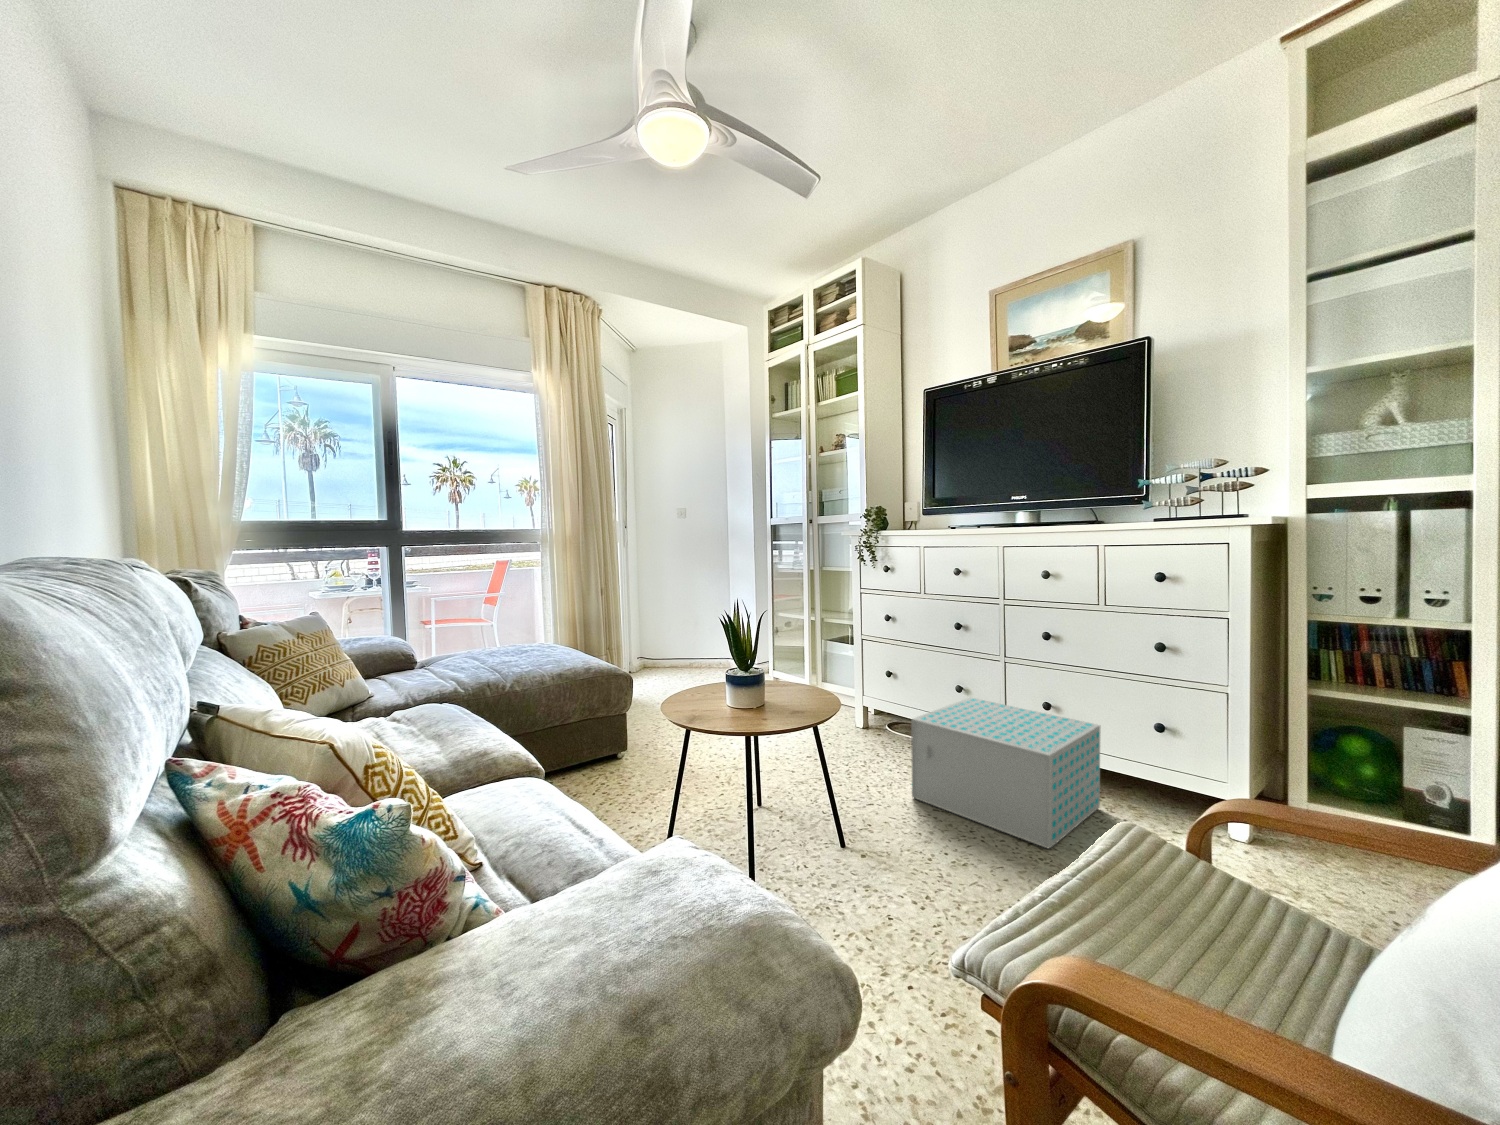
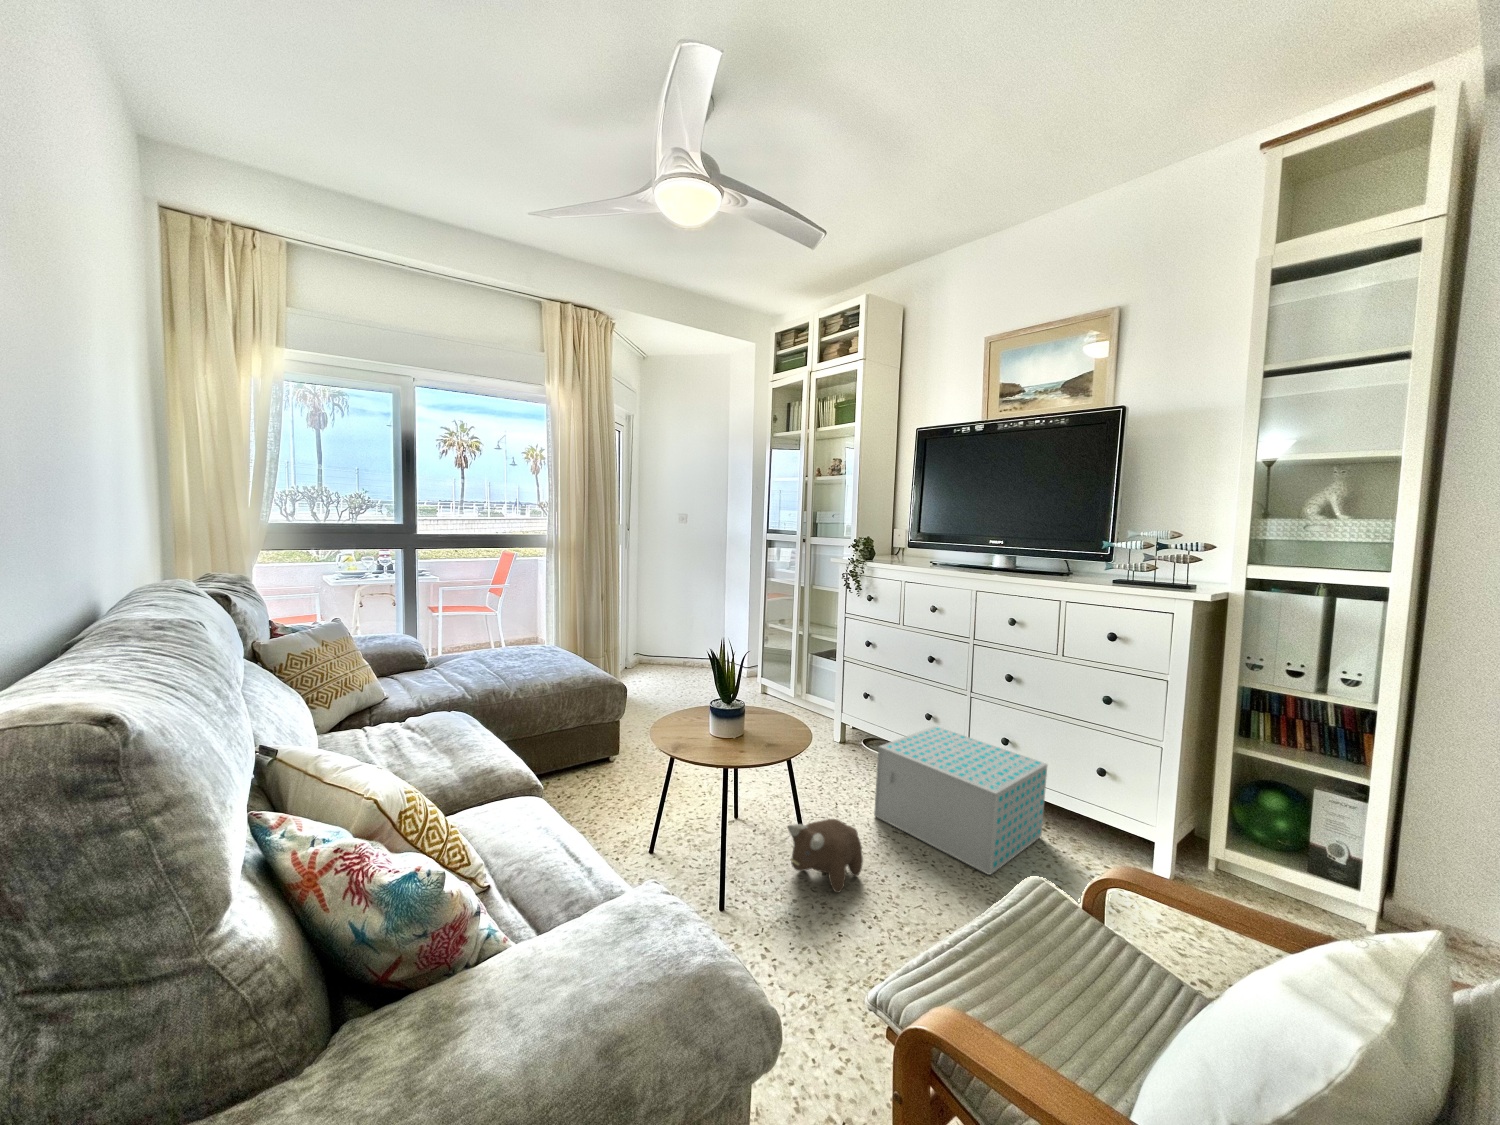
plush toy: none [819,795,906,876] -> present [787,819,863,893]

